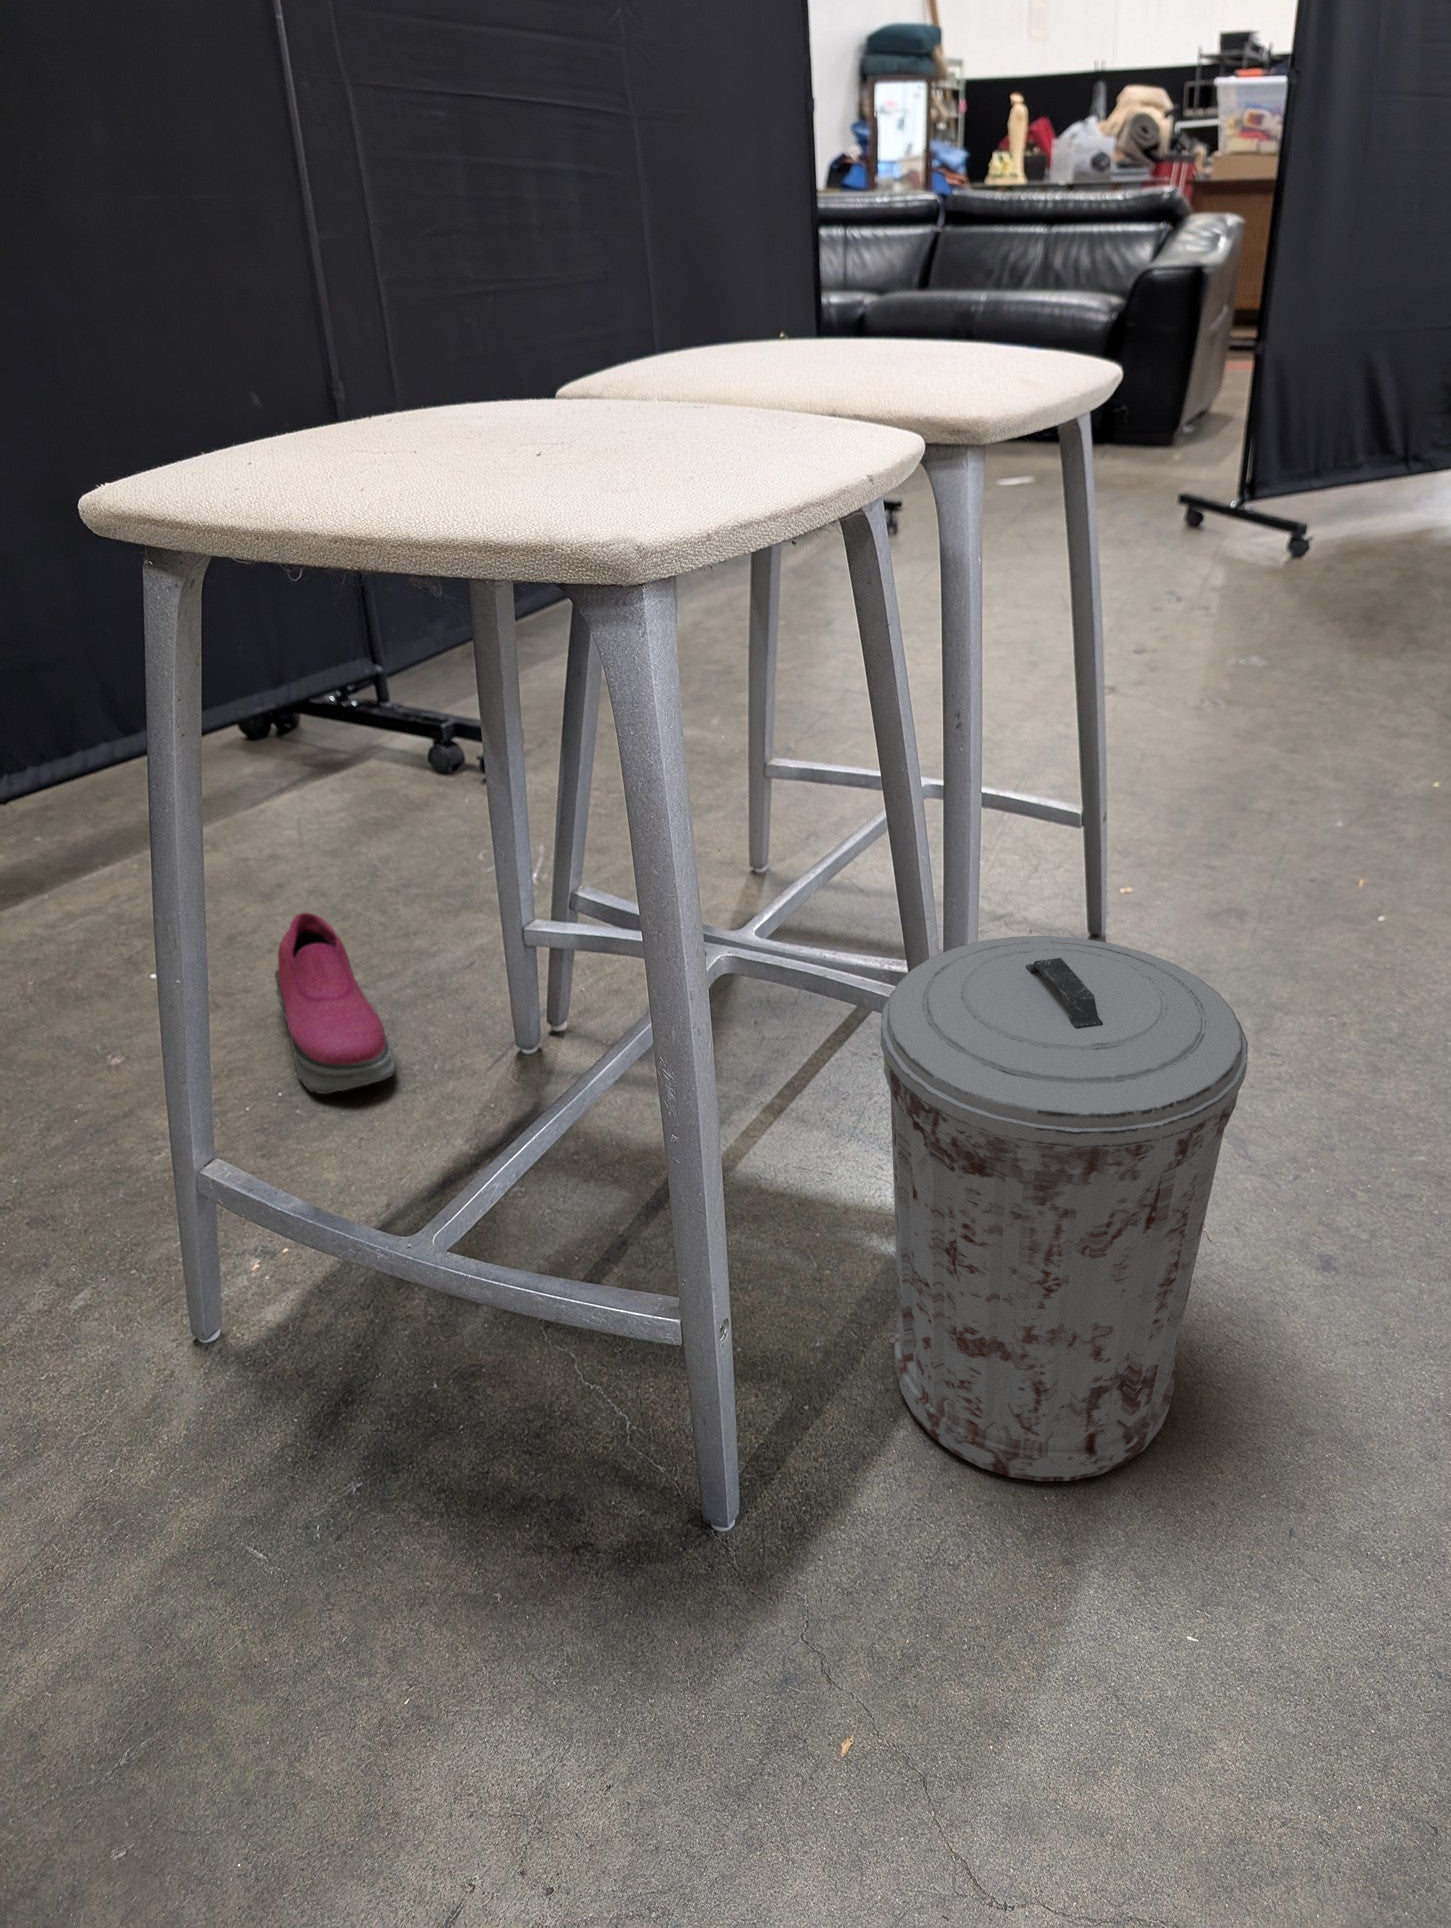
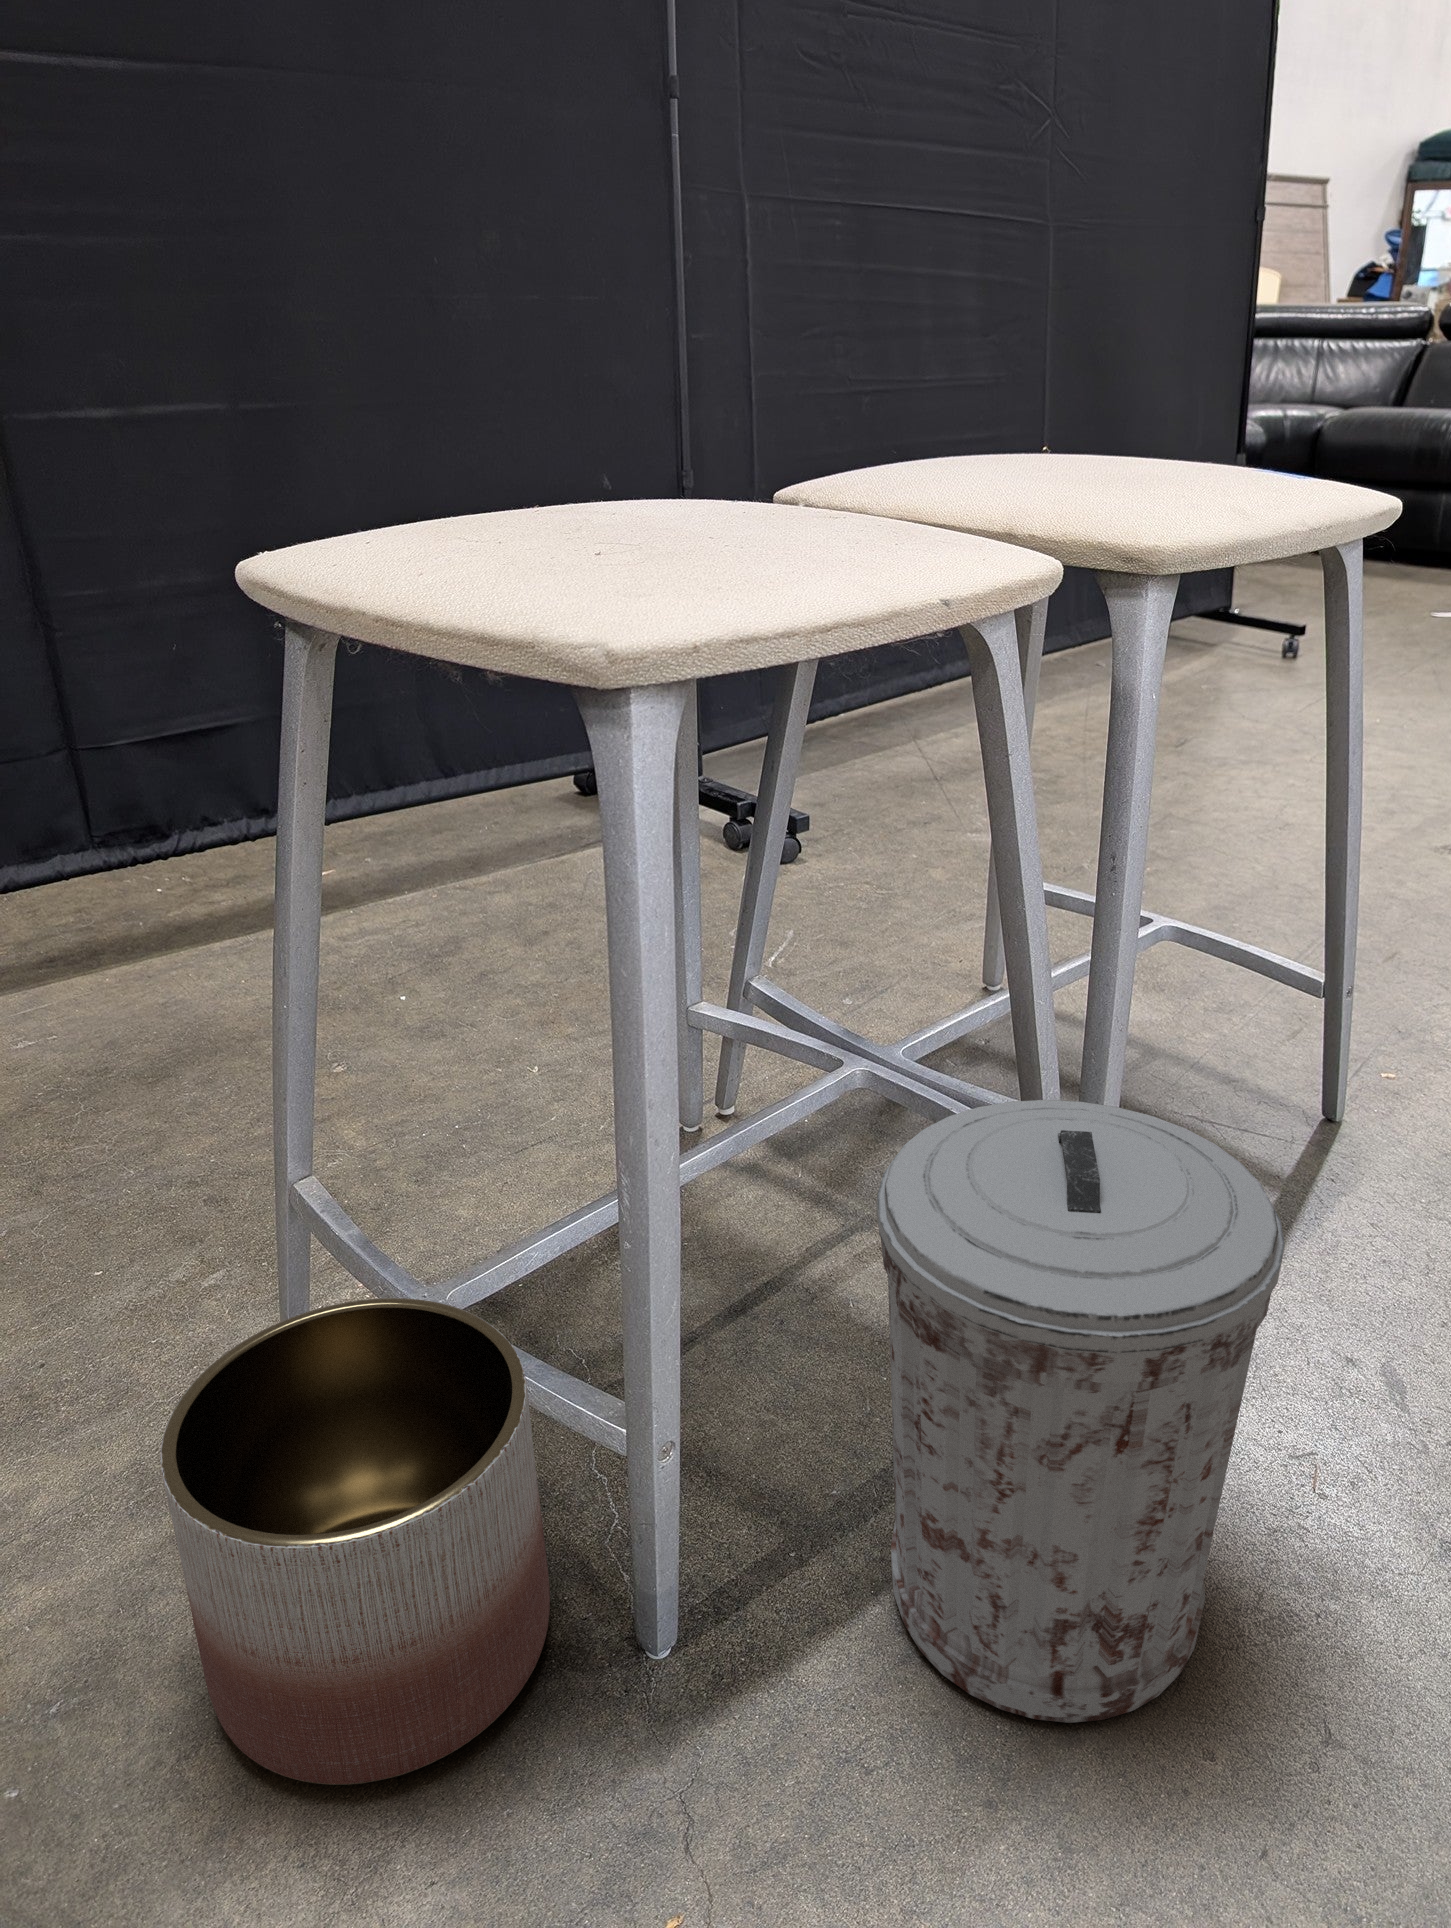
shoe: present [275,913,395,1094] -> none [472,964,559,1138]
planter: none [222,1249,620,1745] -> present [160,1298,550,1785]

